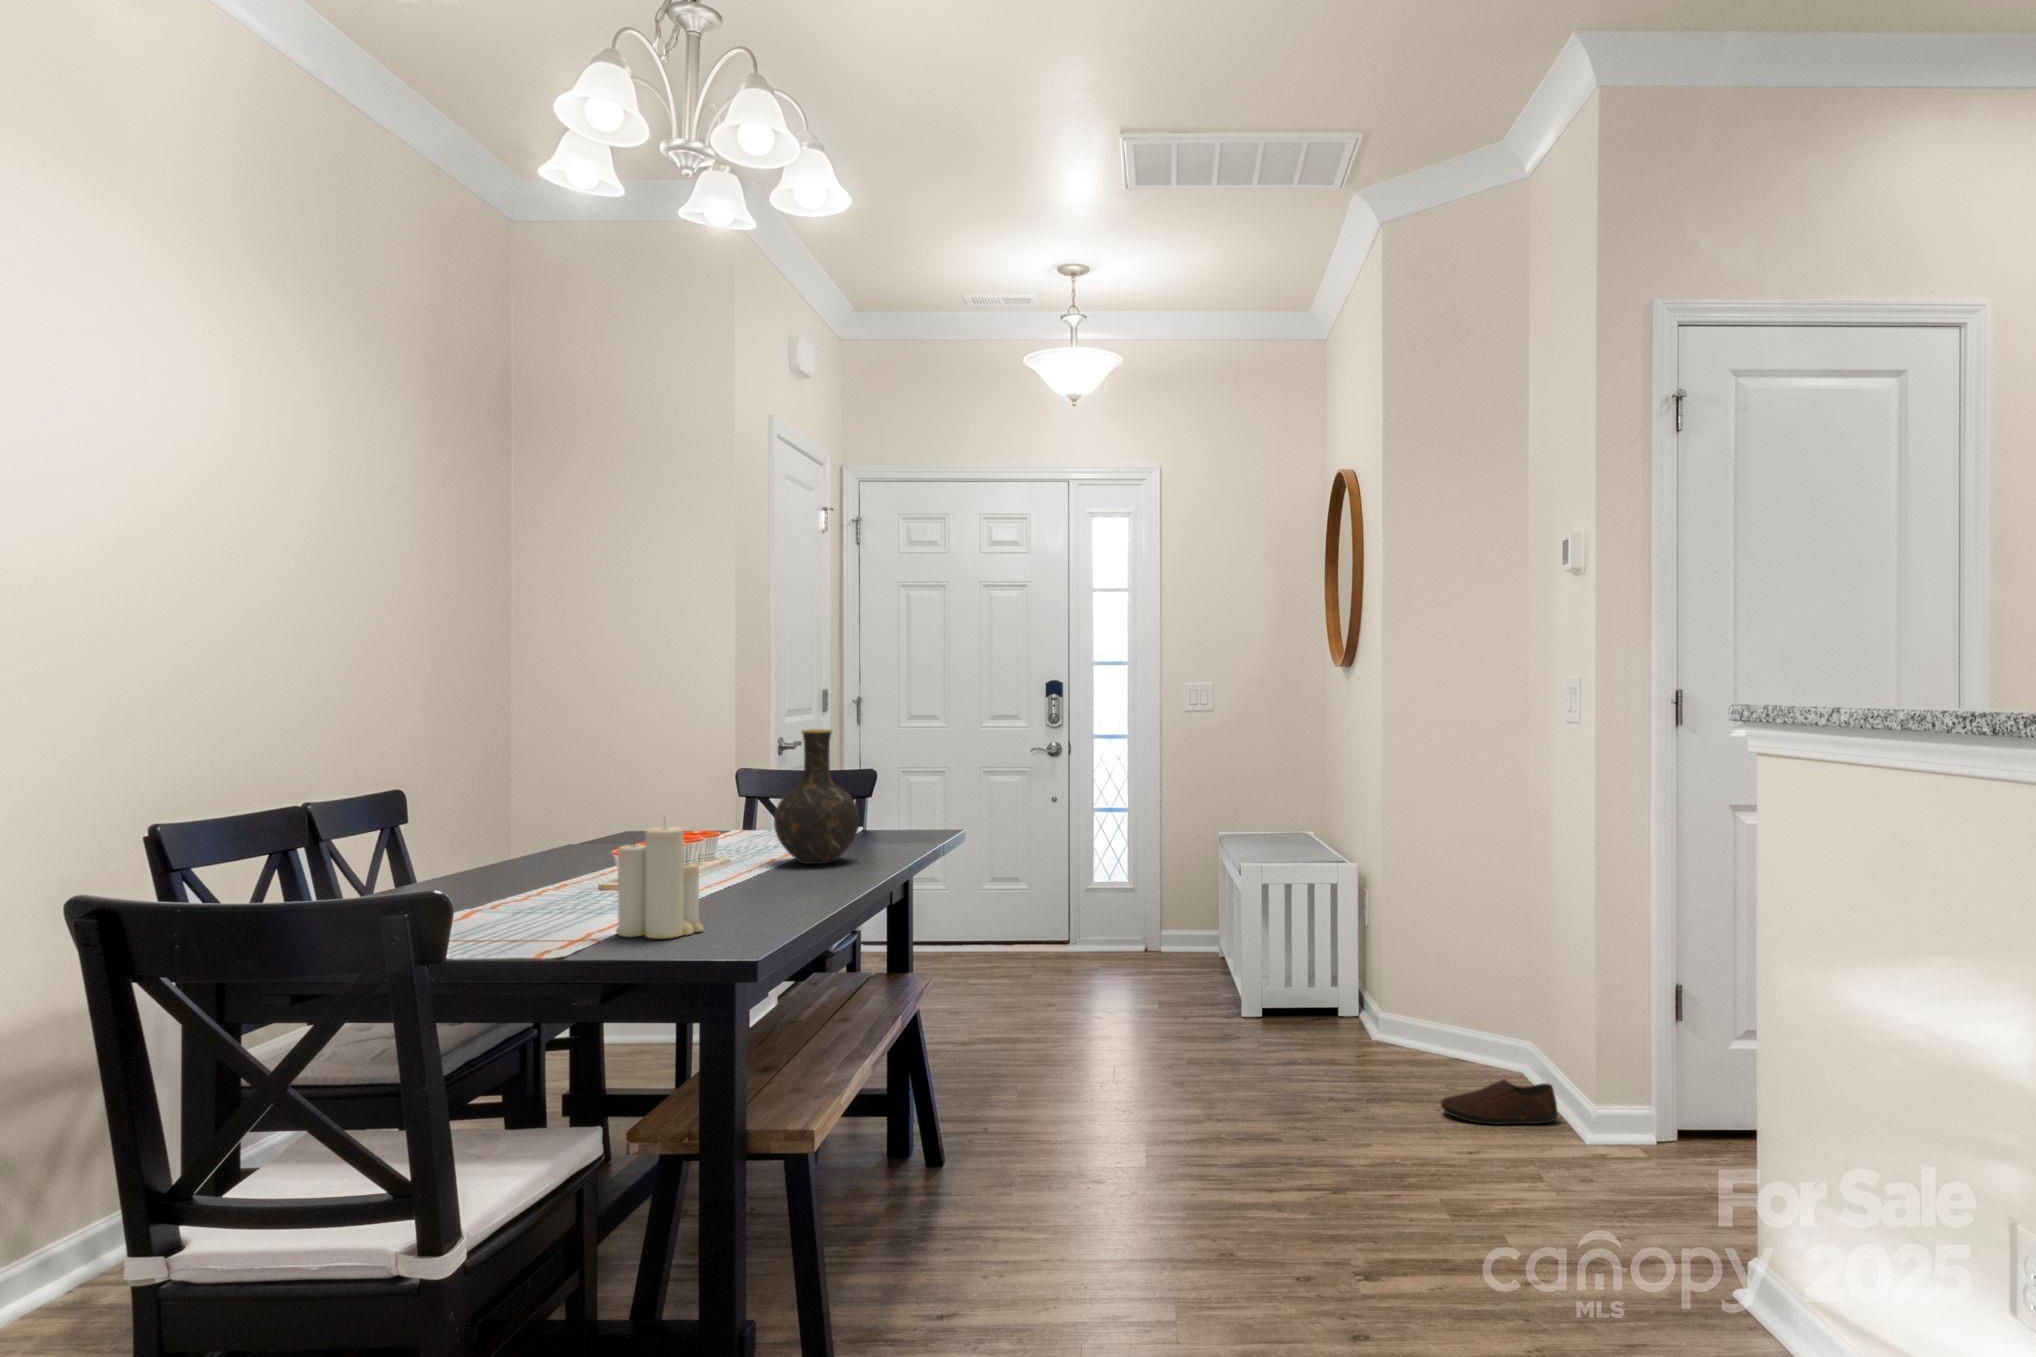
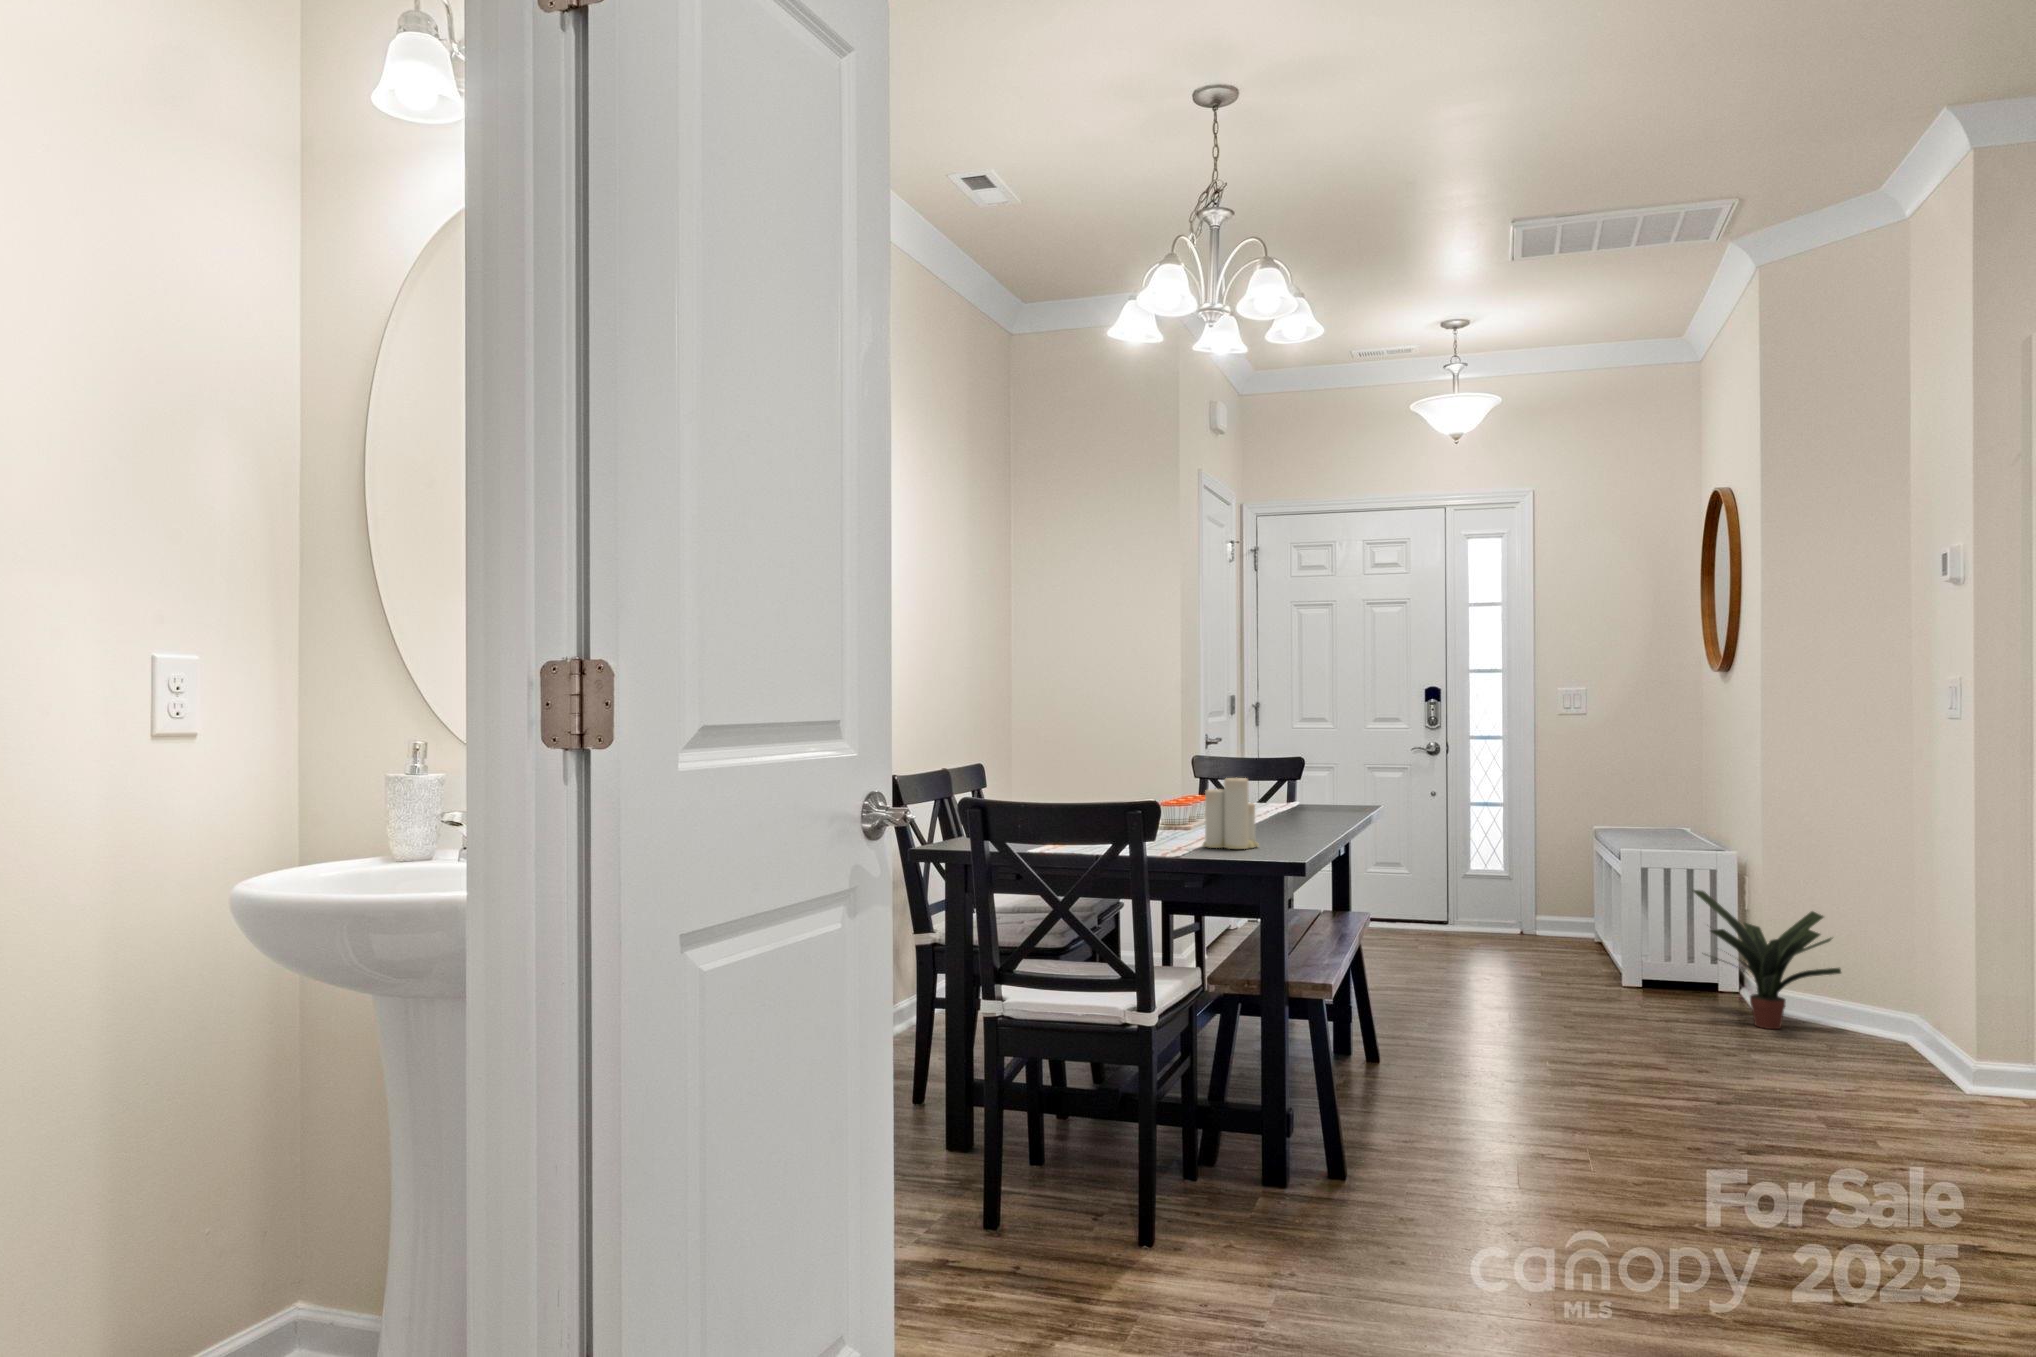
vase: present [774,729,859,864] -> none [1260,720,1324,820]
potted plant: none [1308,910,1461,1067] -> present [1693,890,1841,1029]
shoe: present [1441,1079,1558,1124] -> none [1820,1035,1937,1074]

